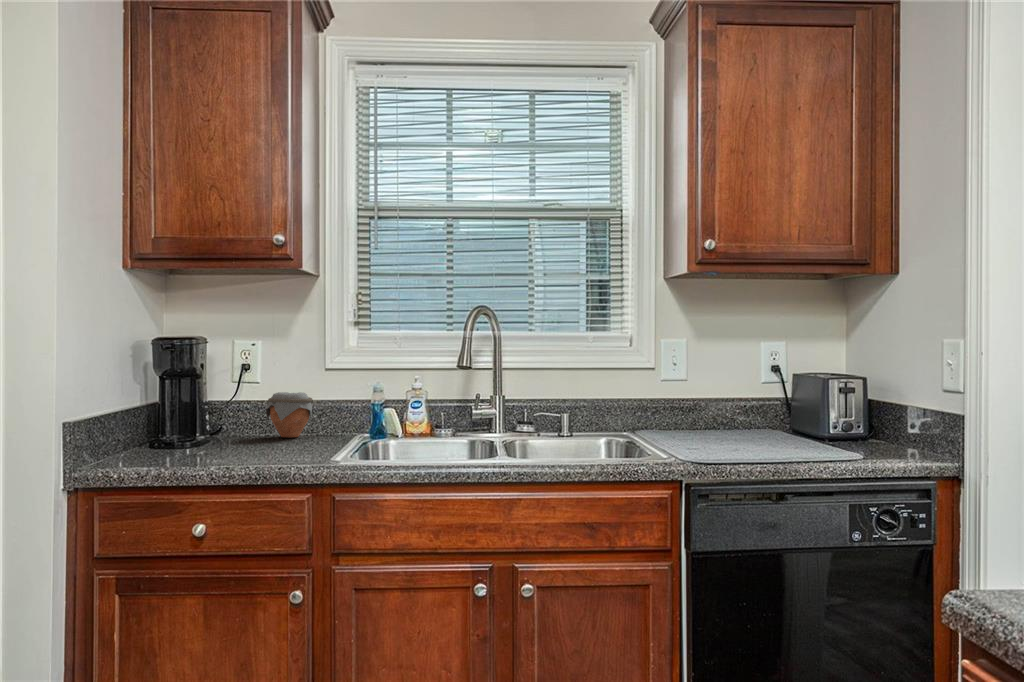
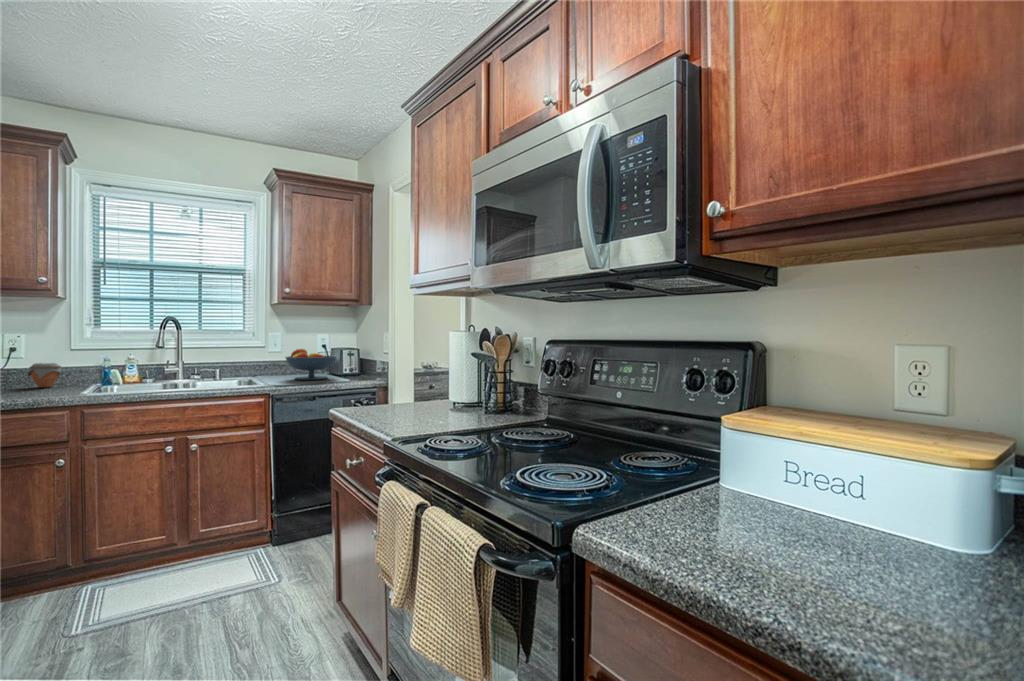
fruit bowl: none [701,372,821,448] -> present [285,349,336,380]

